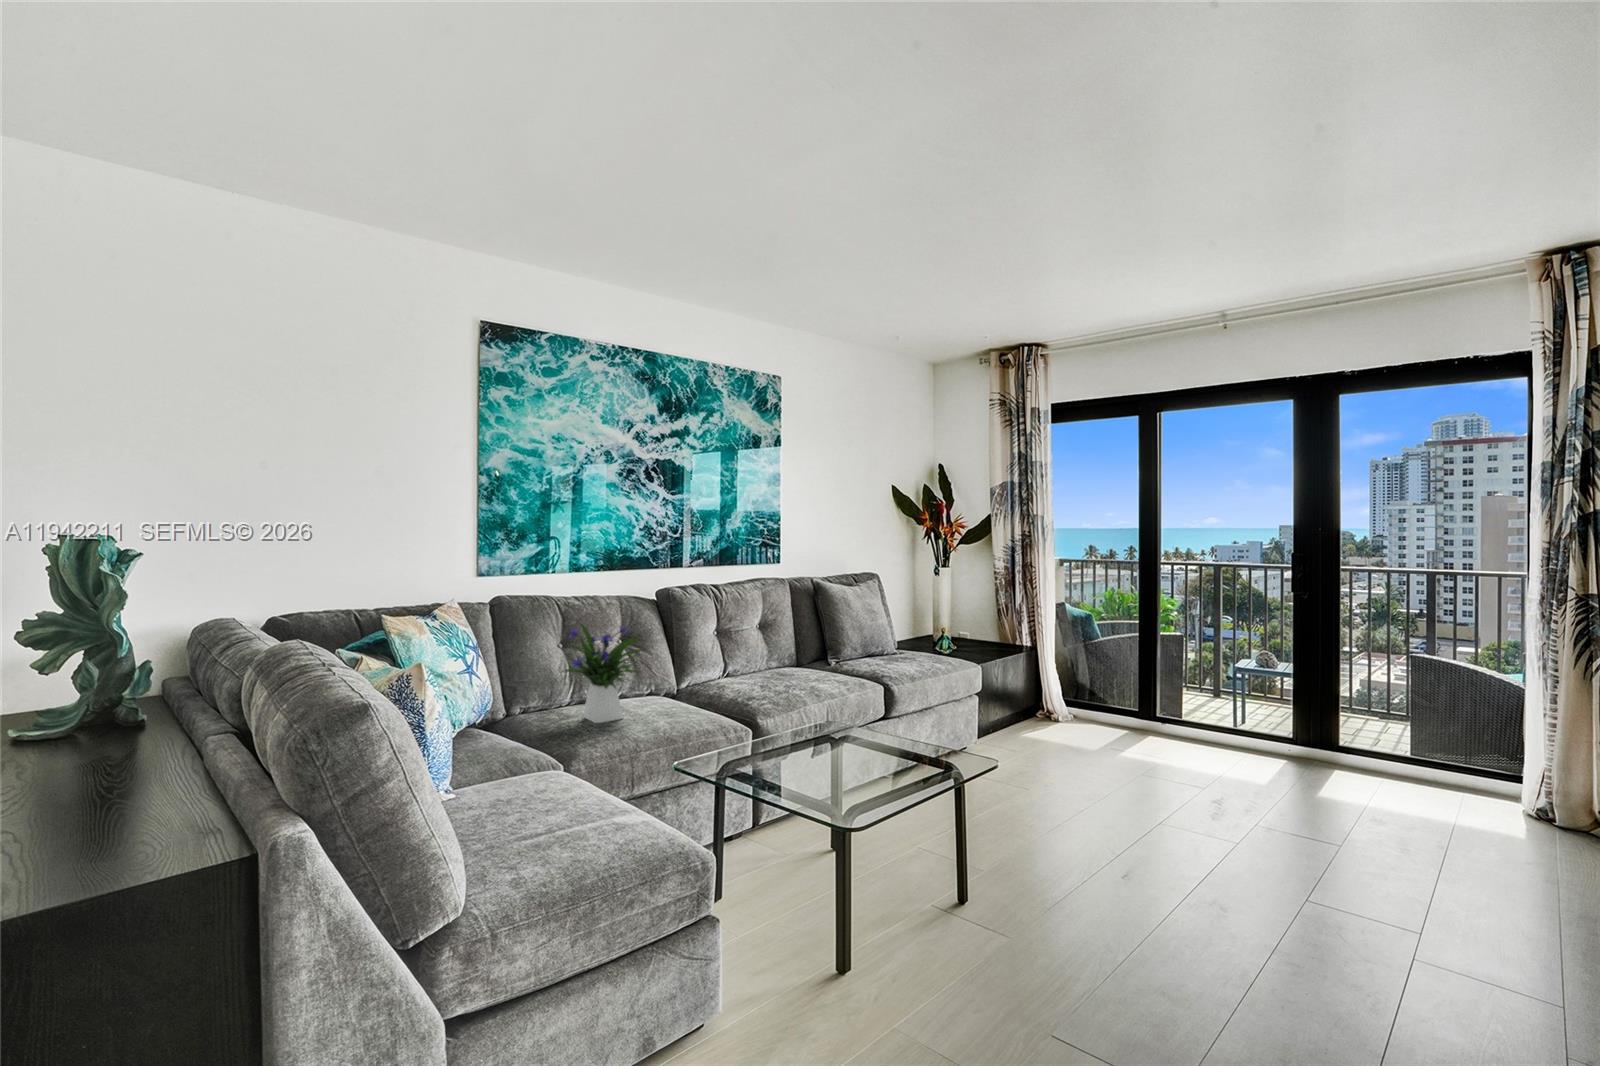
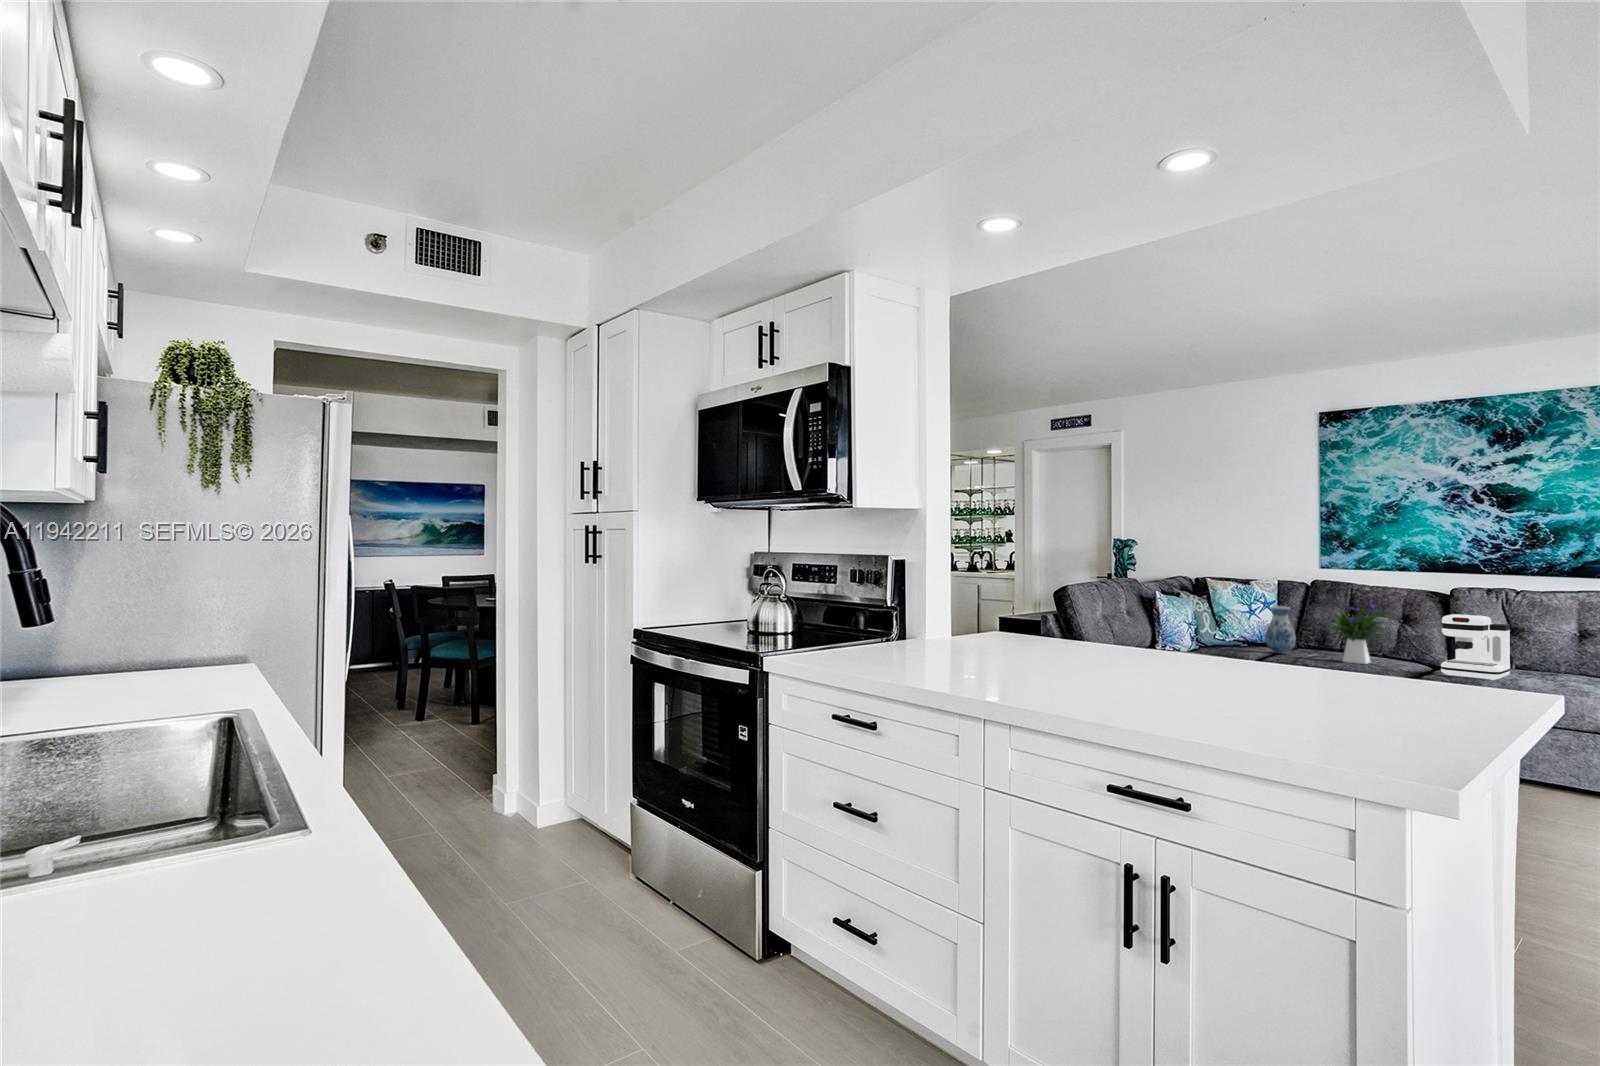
coffee maker: none [694,627,763,711] -> present [1441,614,1510,681]
vase: none [472,651,521,734] -> present [1265,606,1296,653]

